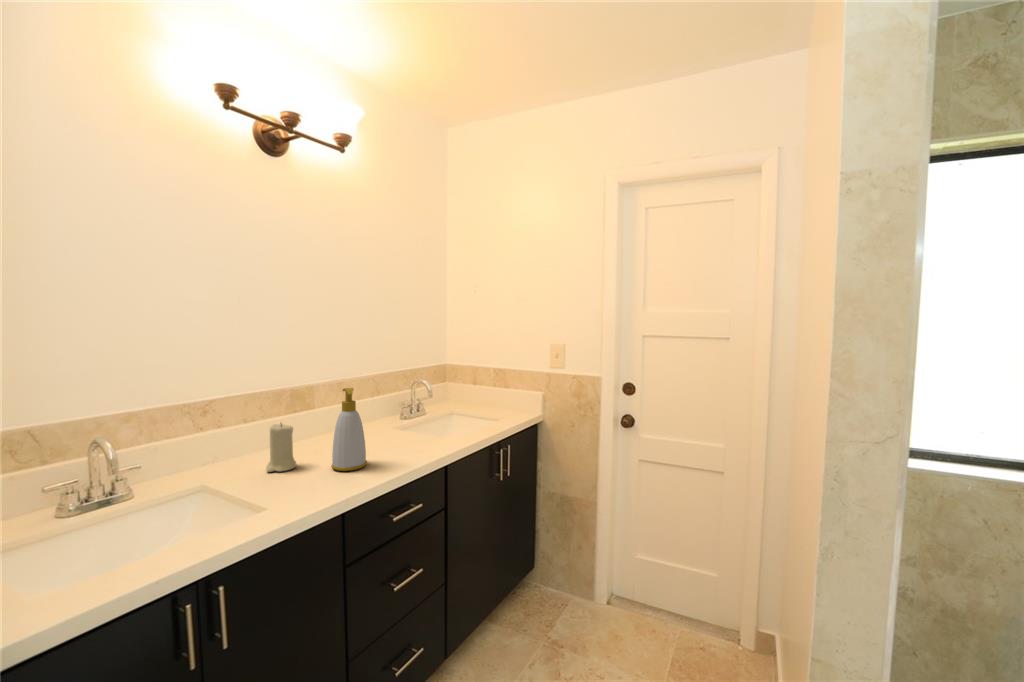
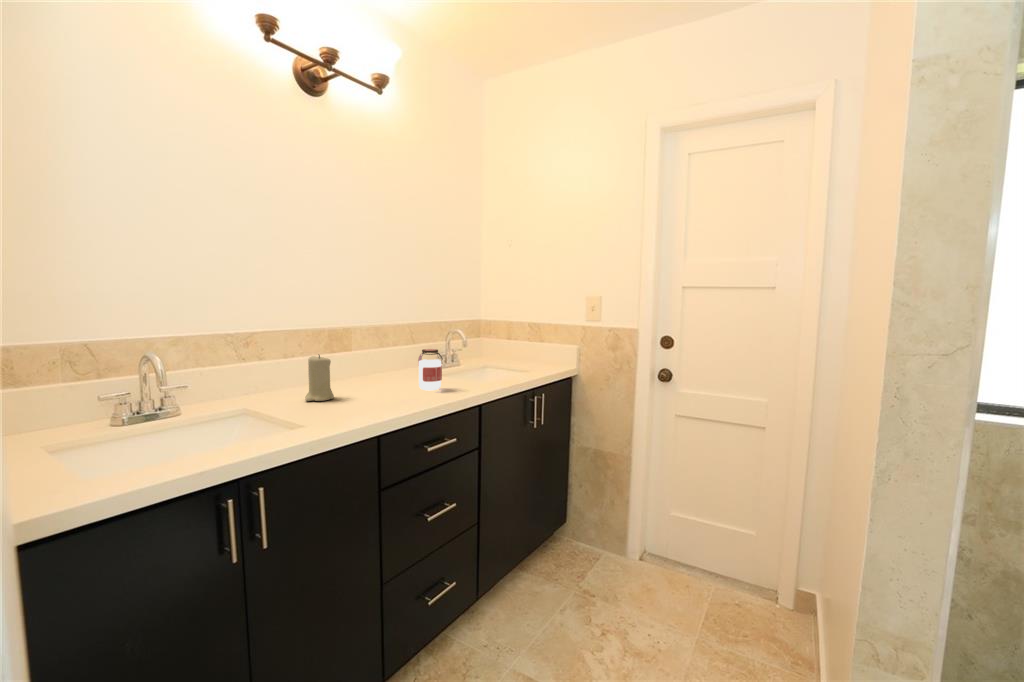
soap bottle: present [331,388,367,471] -> none [367,322,401,403]
jar: none [384,408,409,452] -> present [418,349,443,390]

